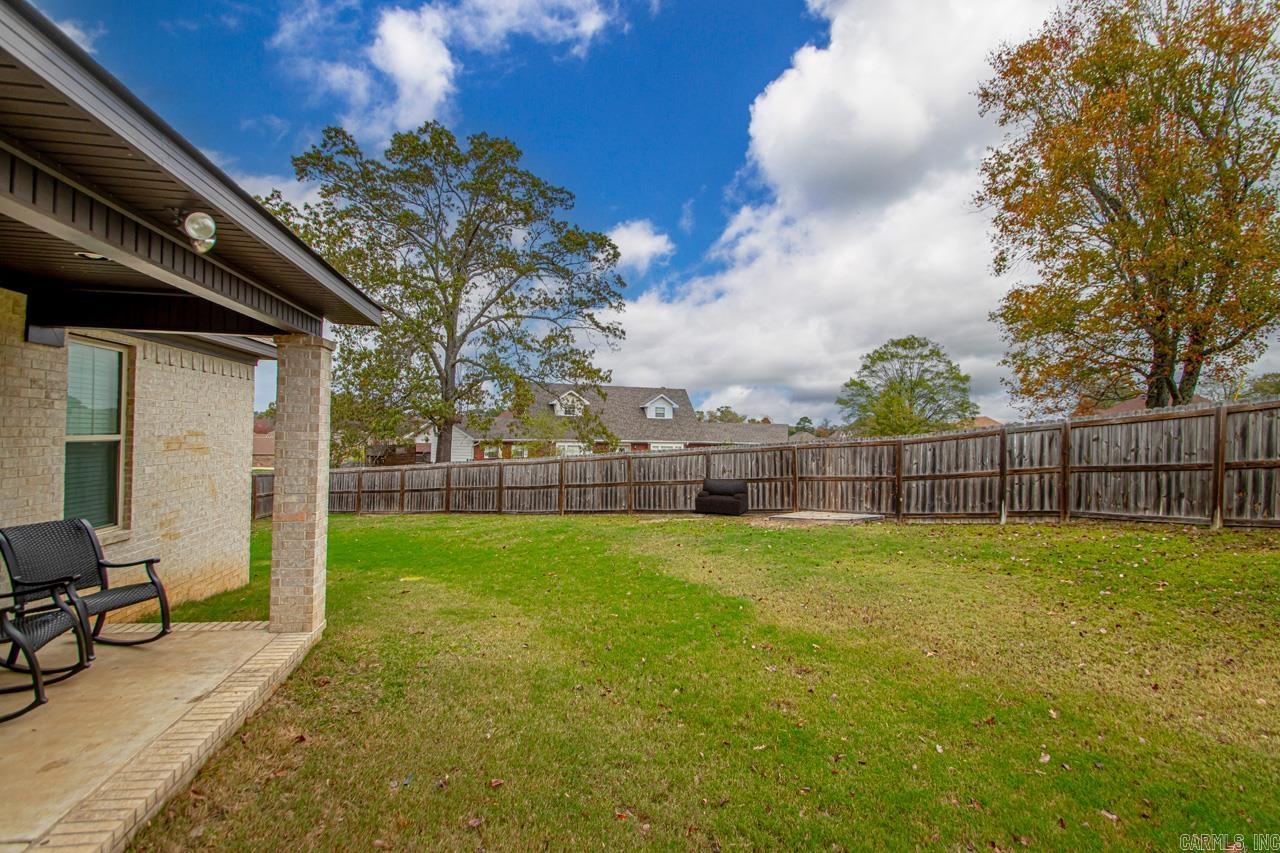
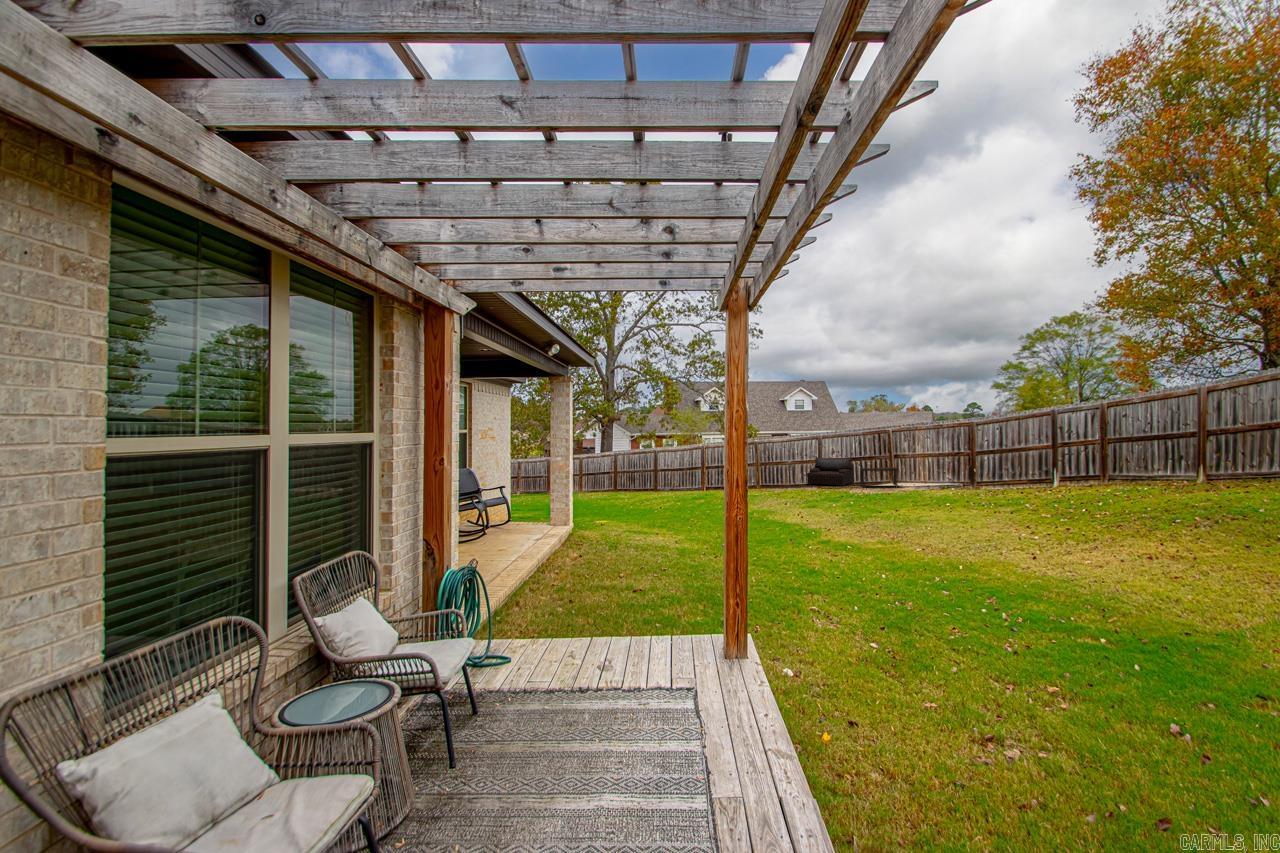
bench: none [759,492,805,518] -> present [860,467,898,487]

